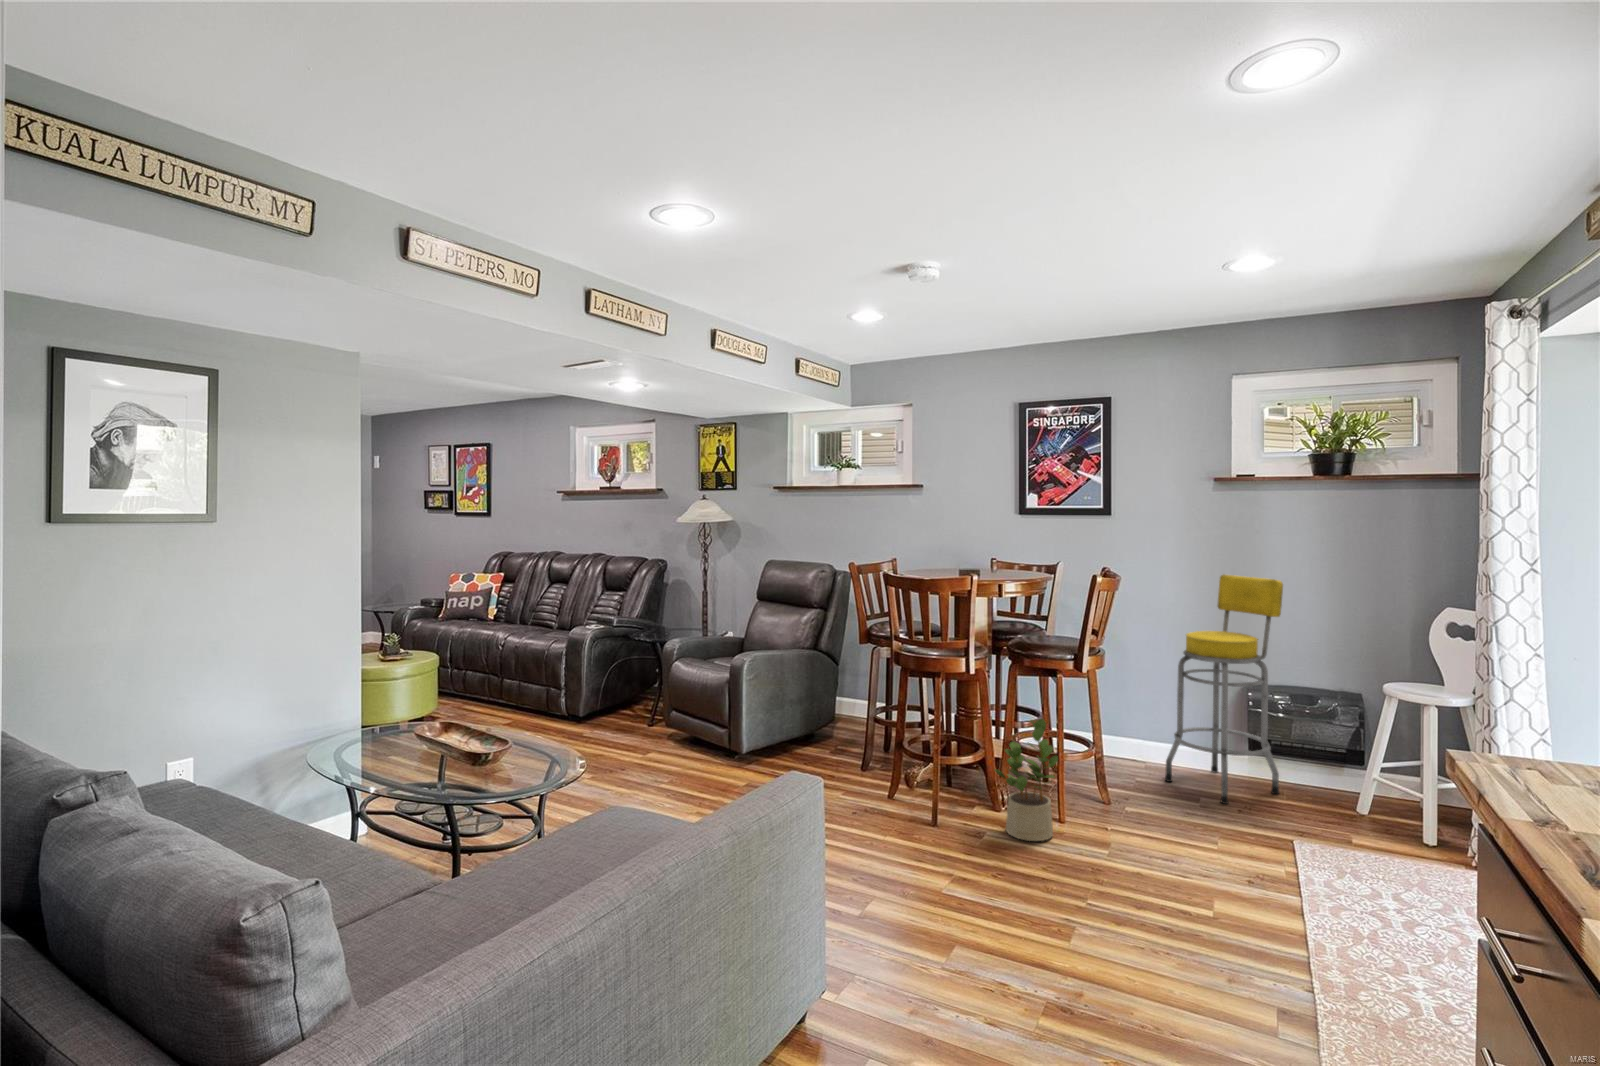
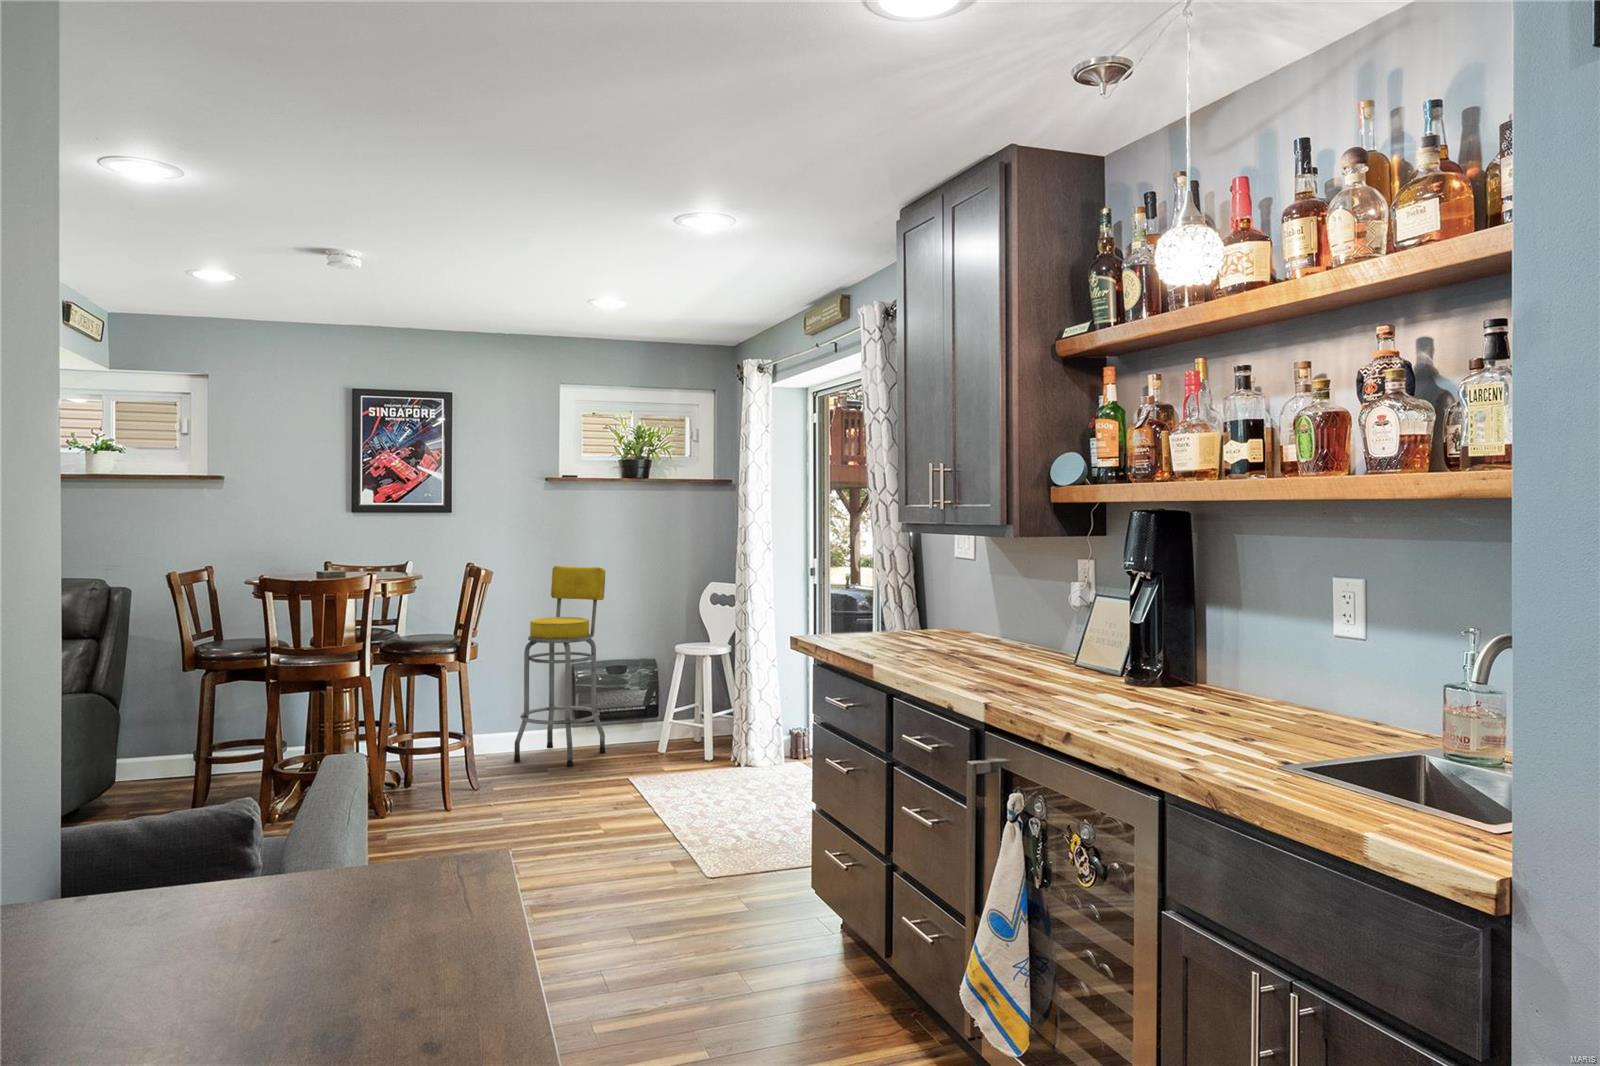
potted plant: present [995,719,1058,841] -> none [382,707,448,828]

